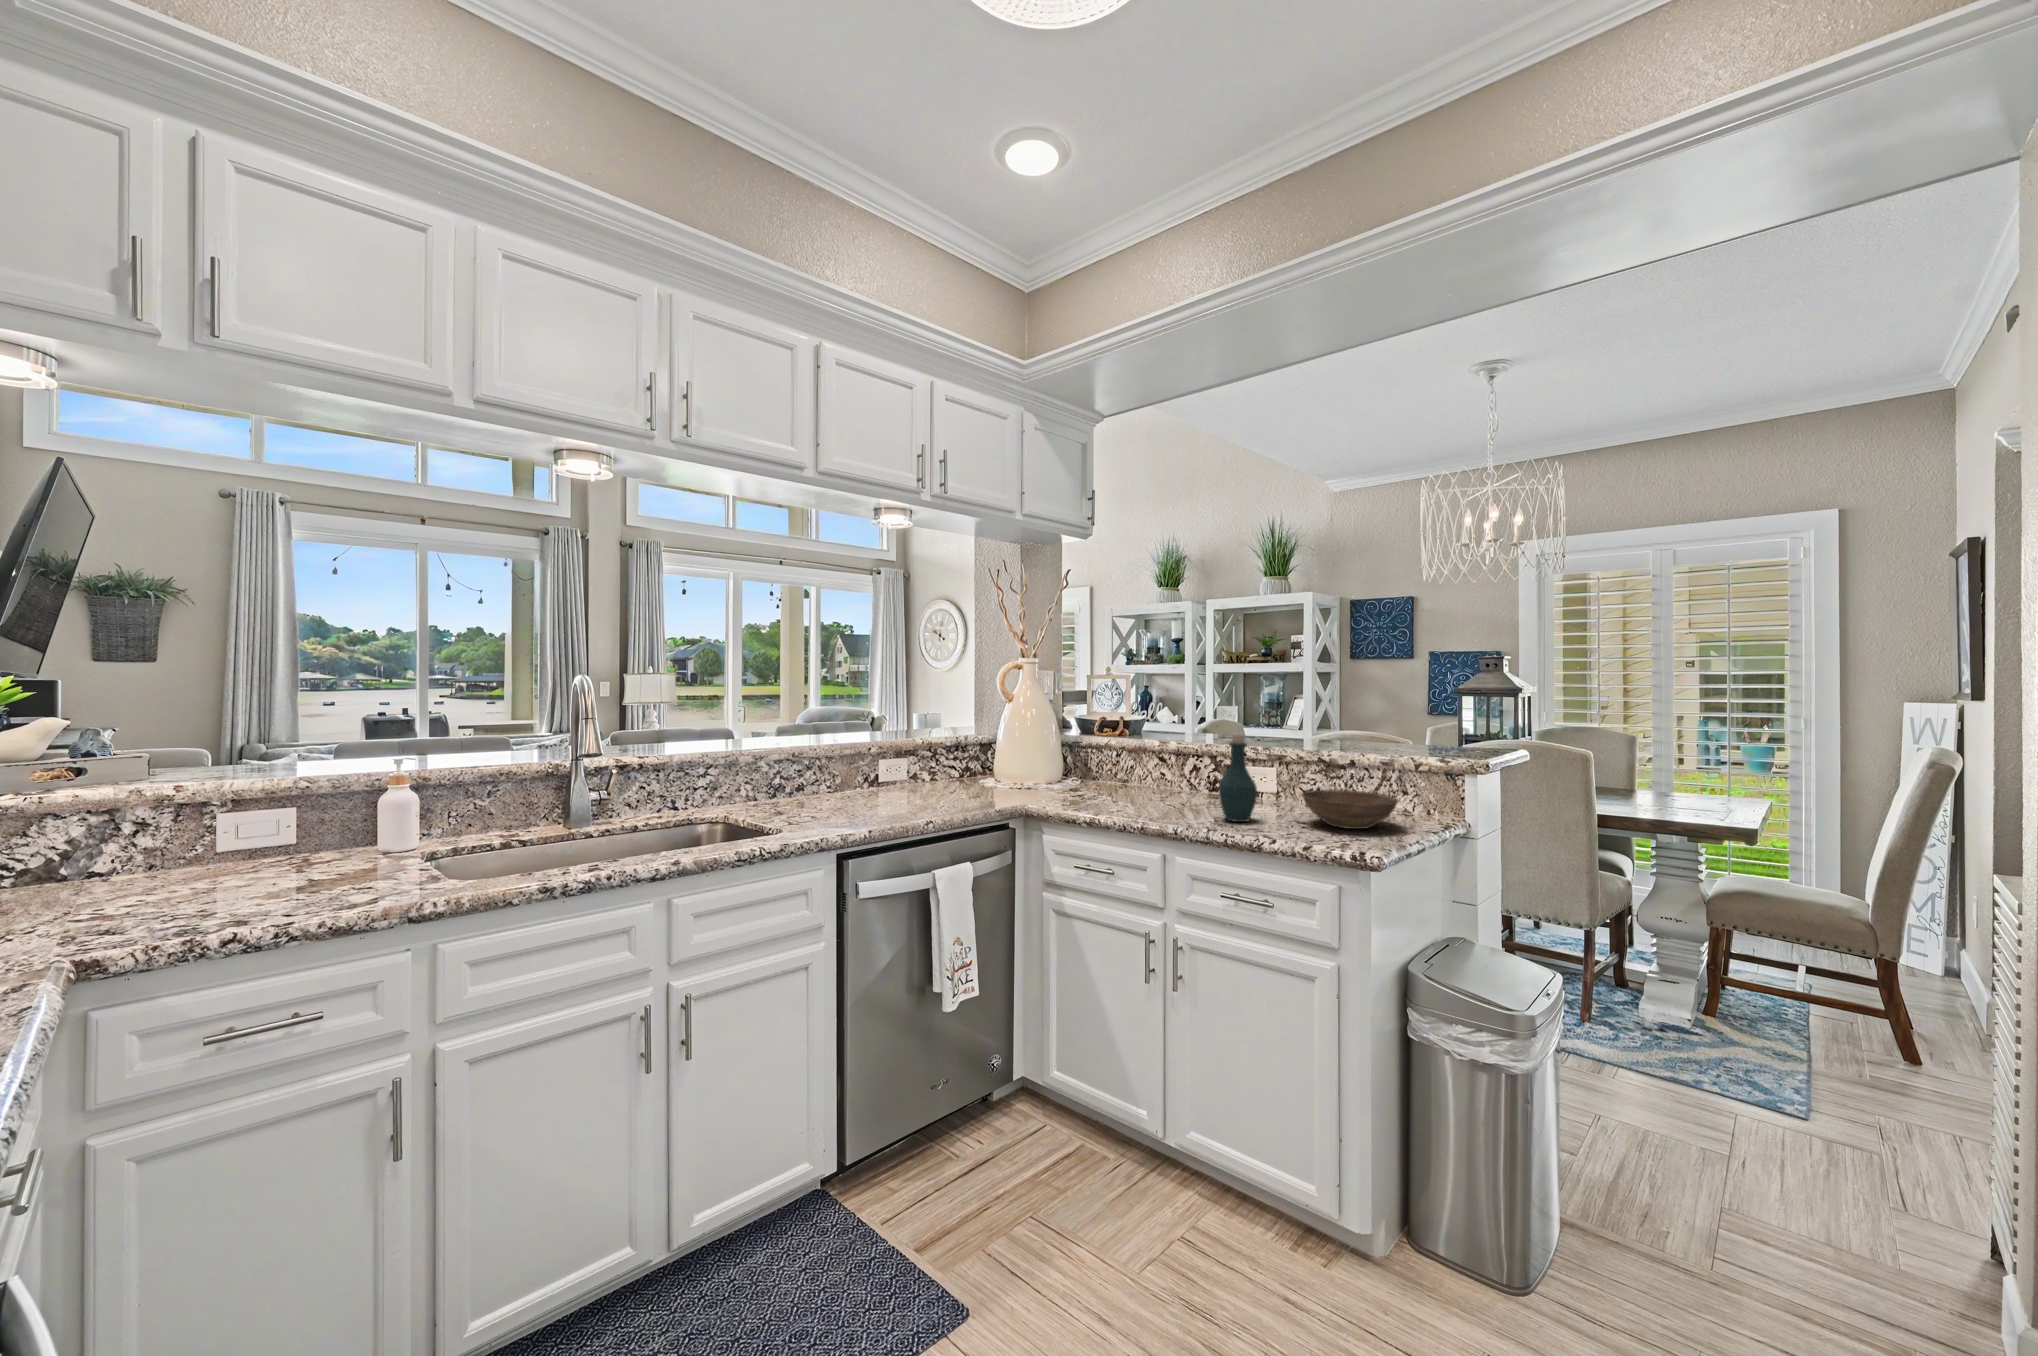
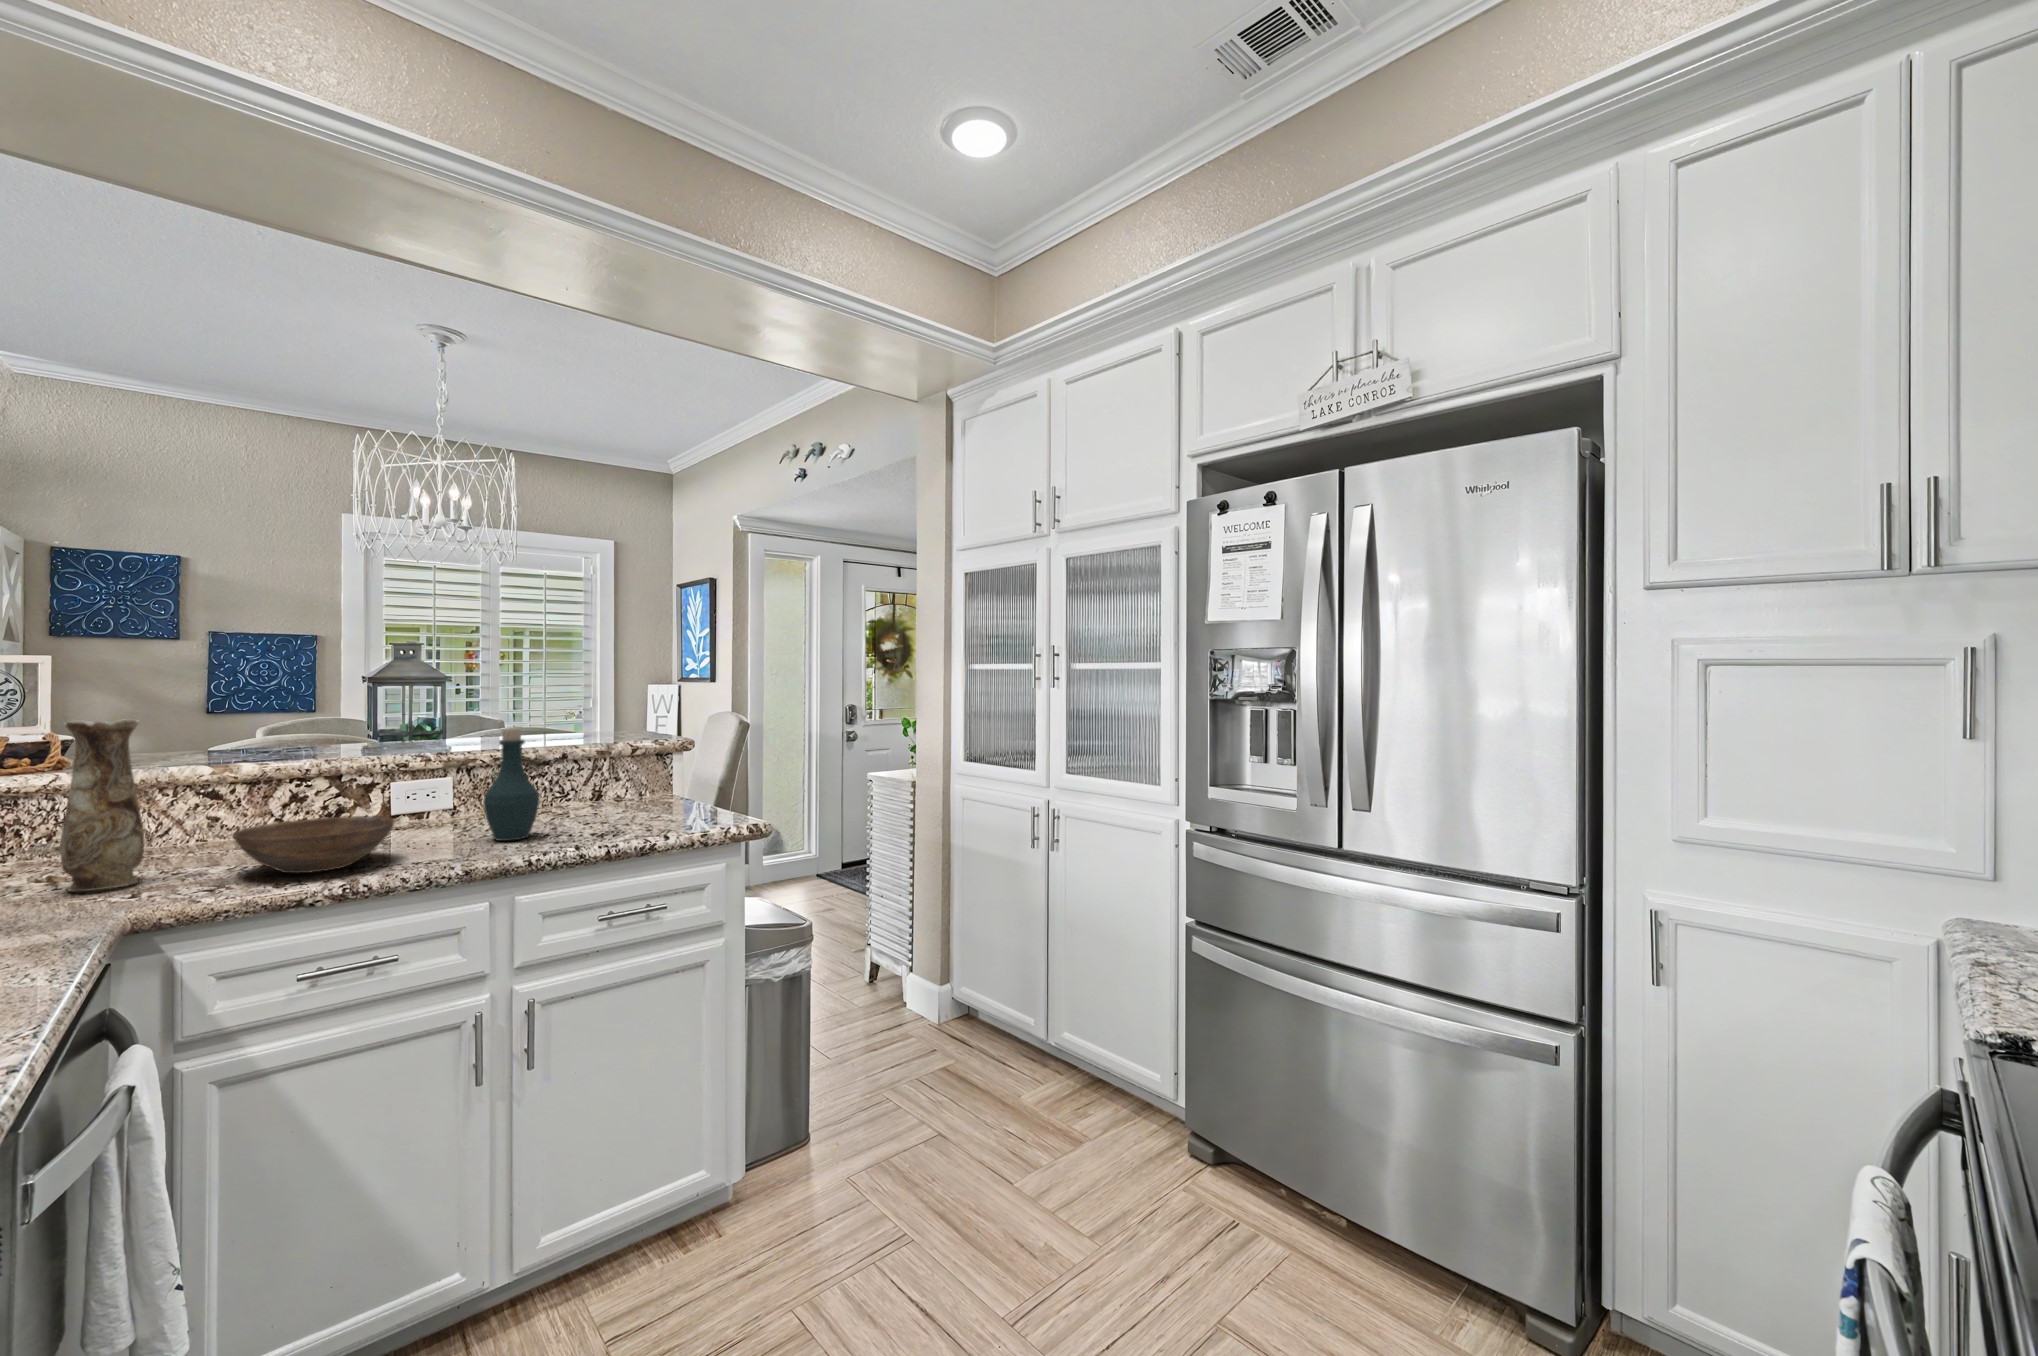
vase: none [1057,710,1087,797] -> present [60,719,144,892]
bowl: present [1302,790,1398,829] -> present [232,816,395,873]

